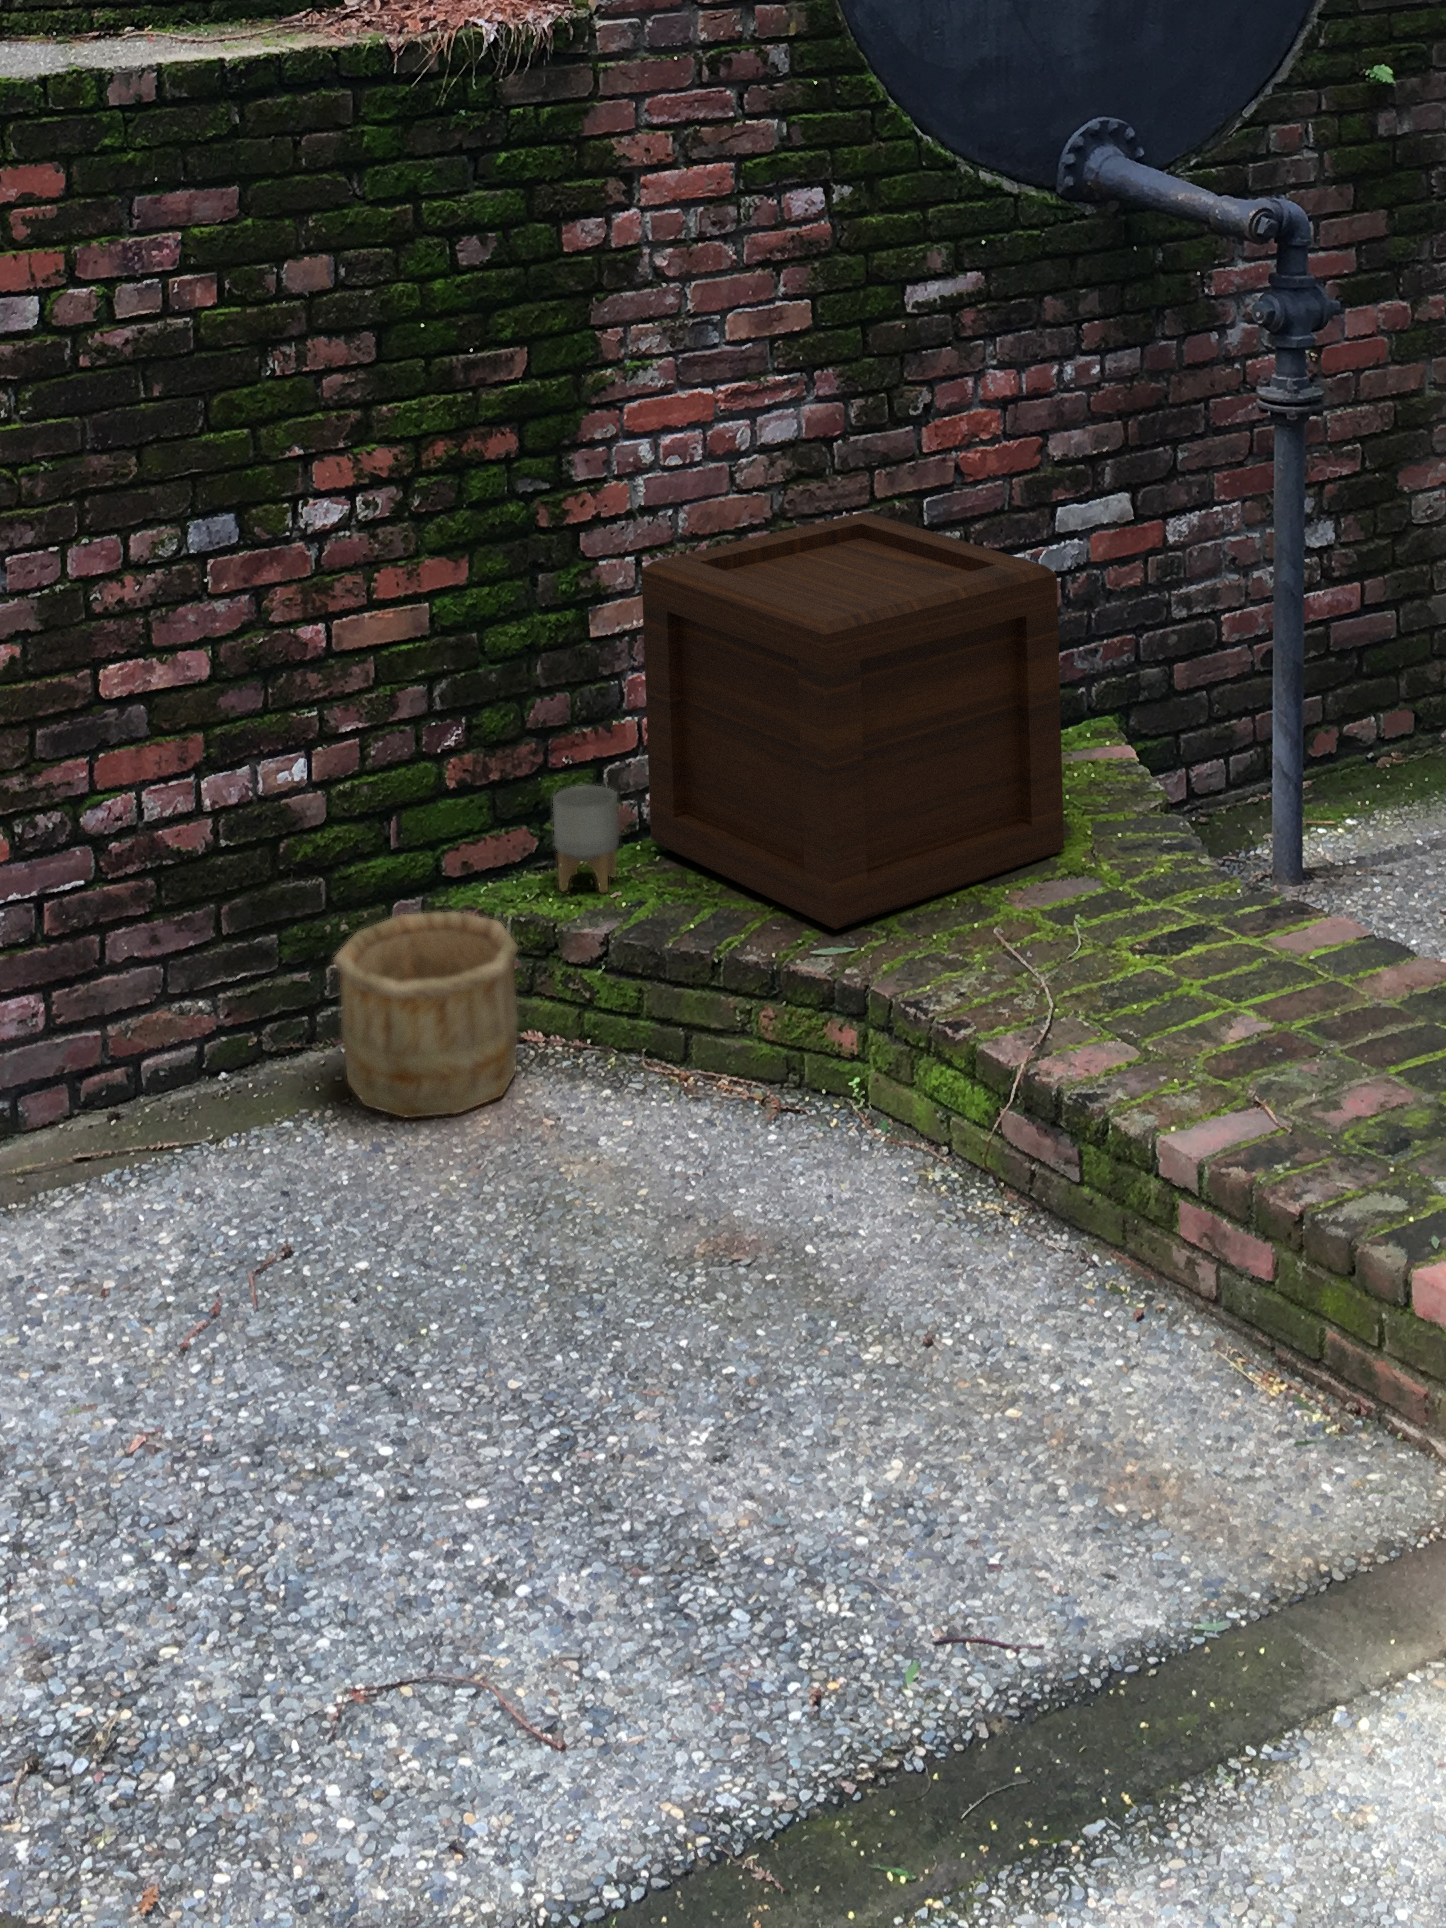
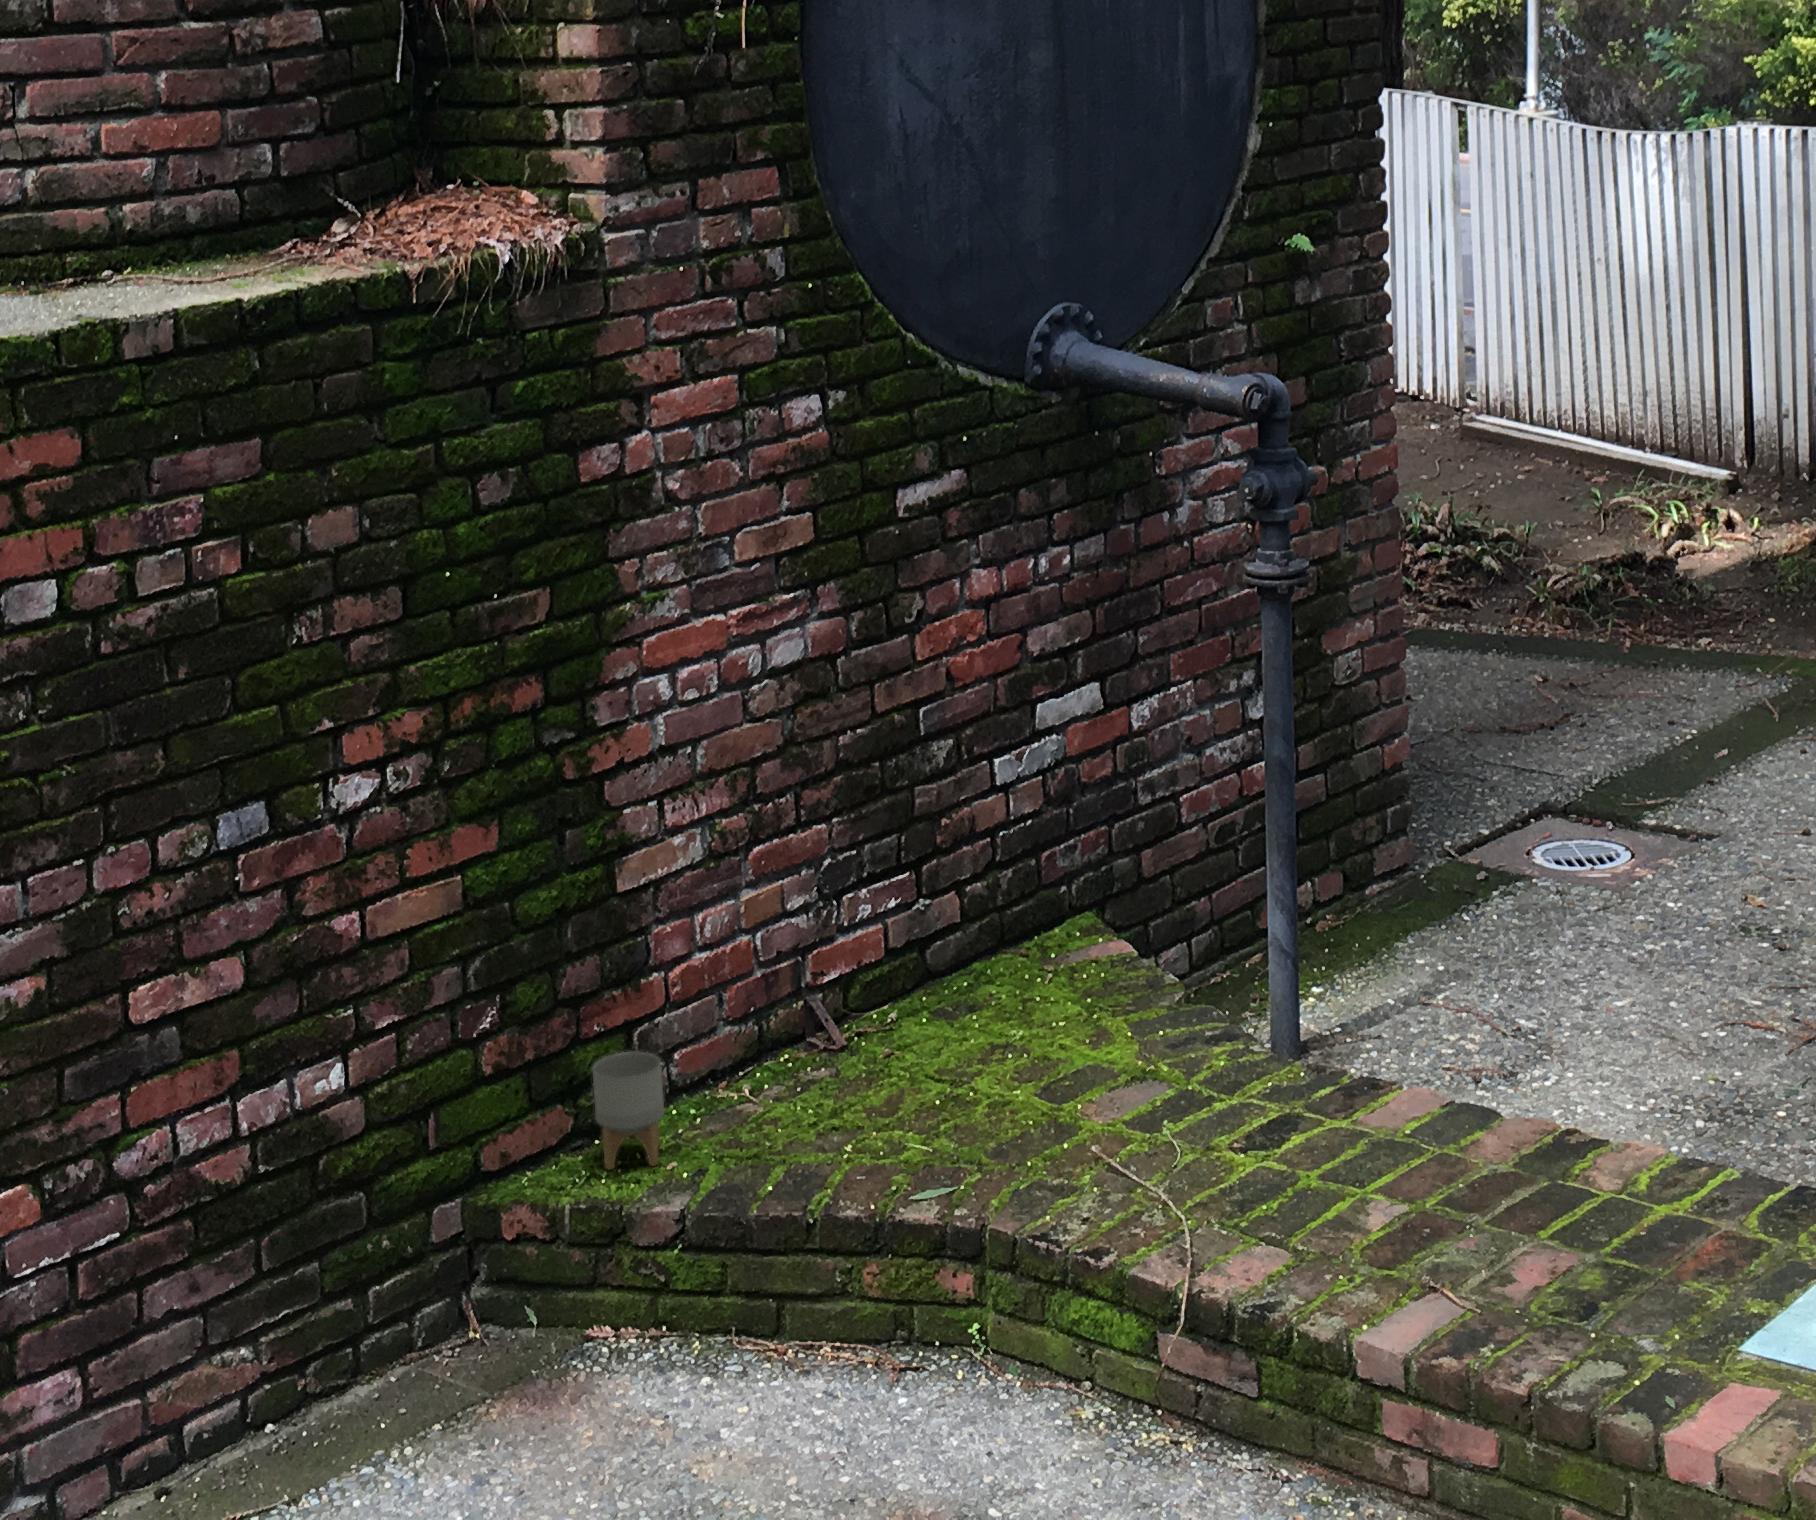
wooden crate: present [642,512,1064,929] -> none [665,731,1113,1172]
wooden bucket: present [334,912,518,1118] -> none [394,1207,594,1441]

